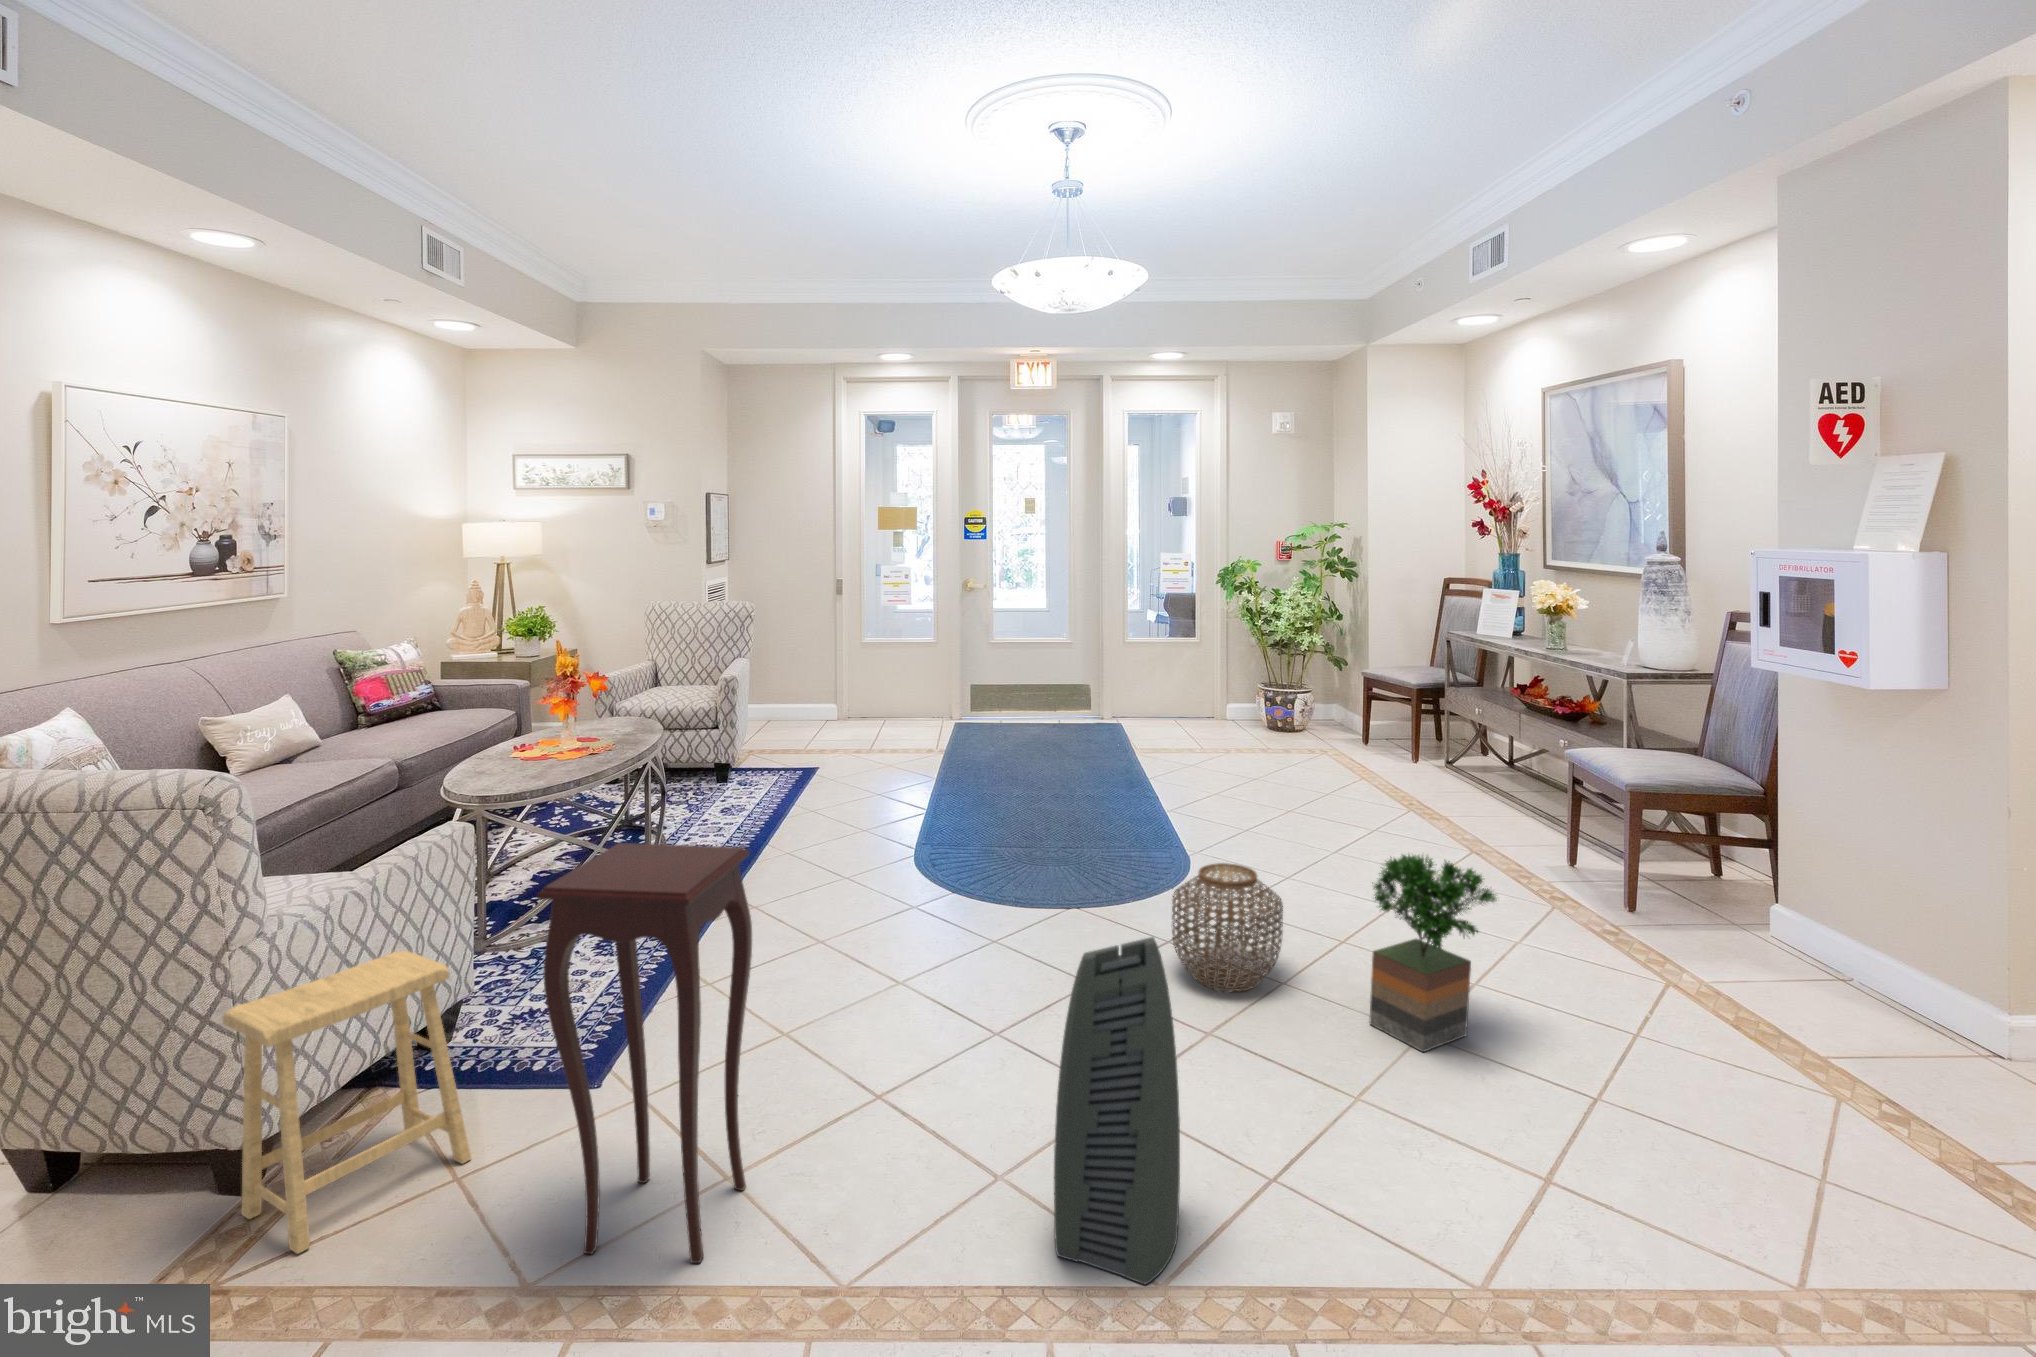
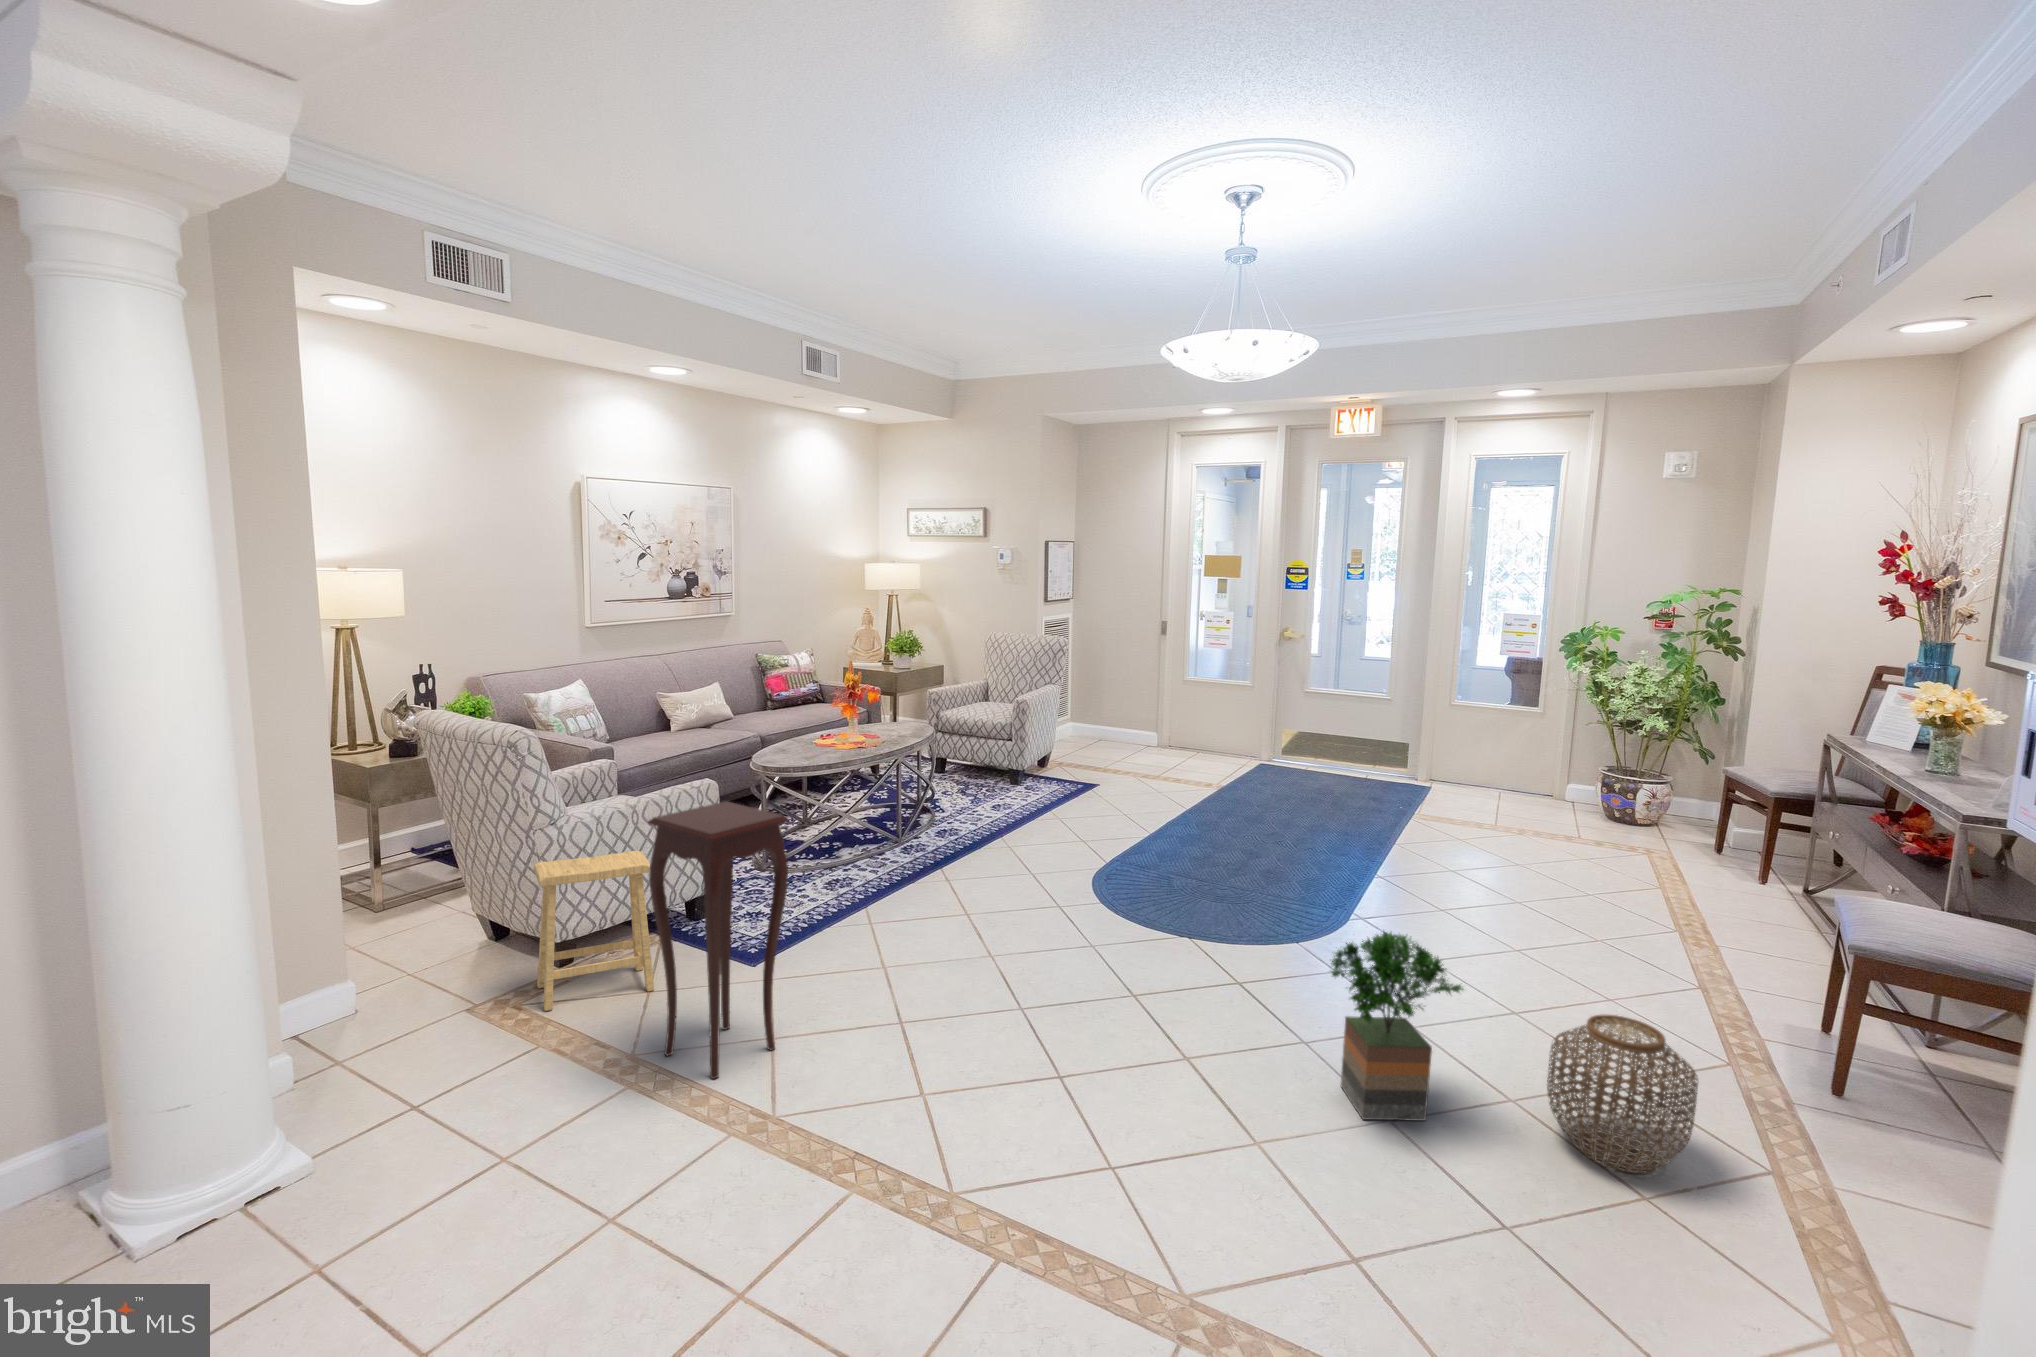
woven basket: present [1172,863,1283,992] -> present [1547,1015,1698,1173]
air purifier: present [1054,937,1180,1284] -> none [908,928,1025,1182]

